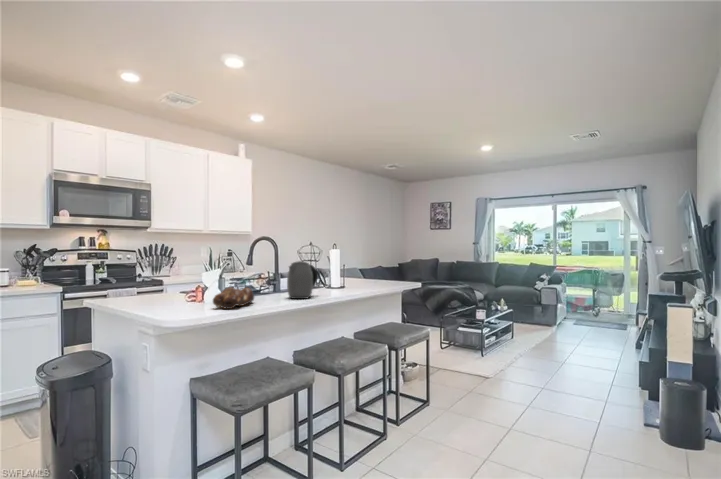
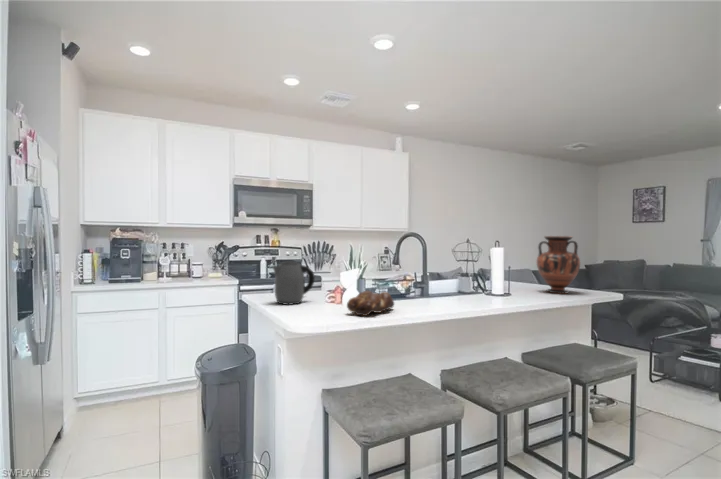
vase: none [364,239,395,284] -> present [537,236,580,294]
kettle: present [287,261,318,299] -> present [273,261,314,305]

